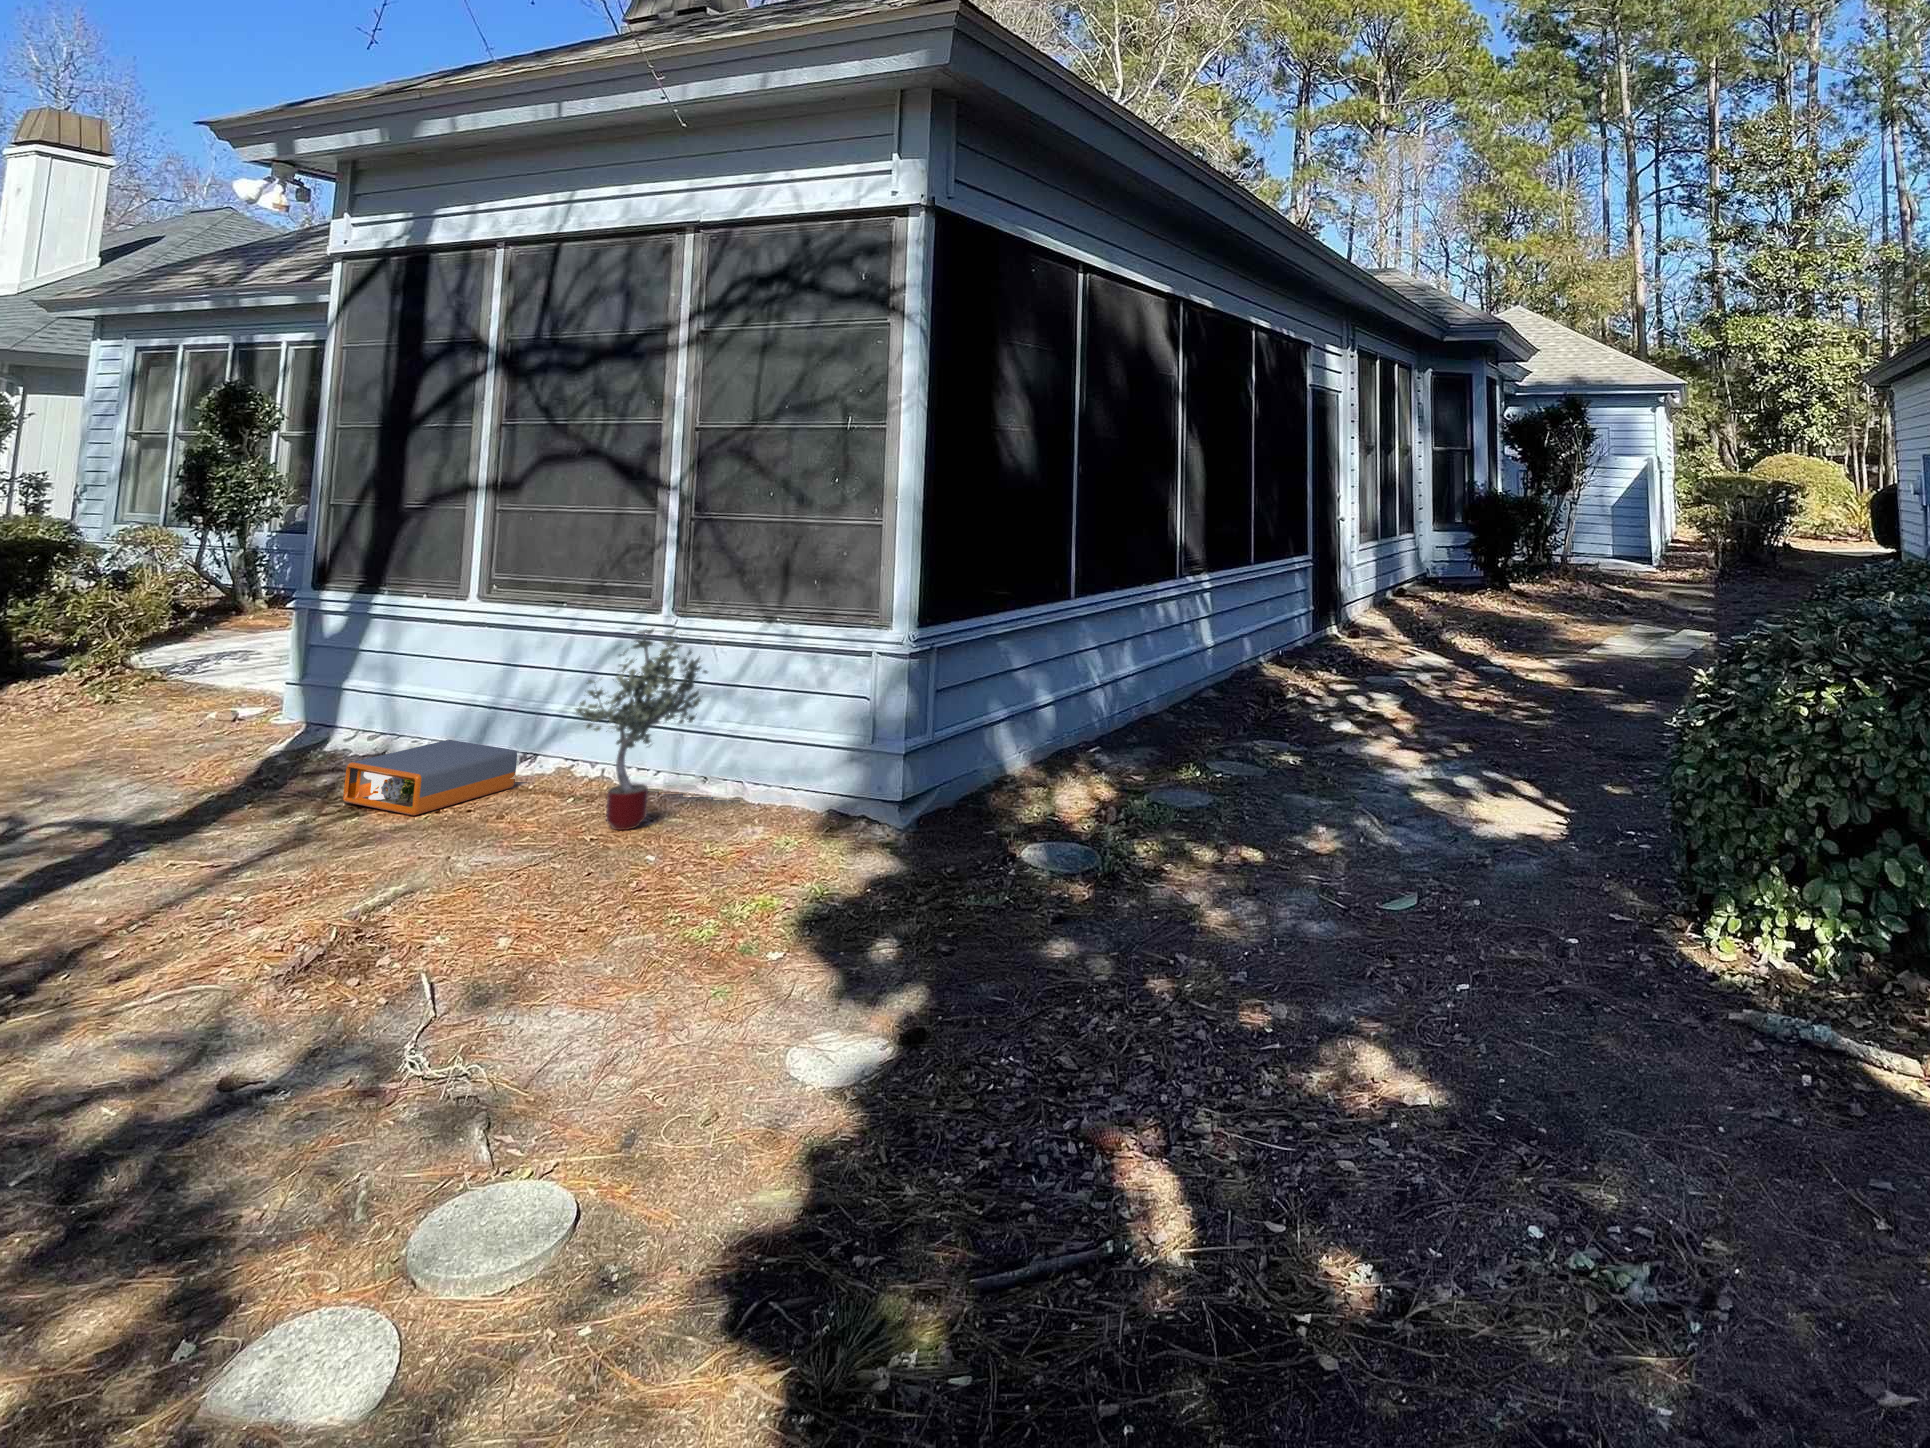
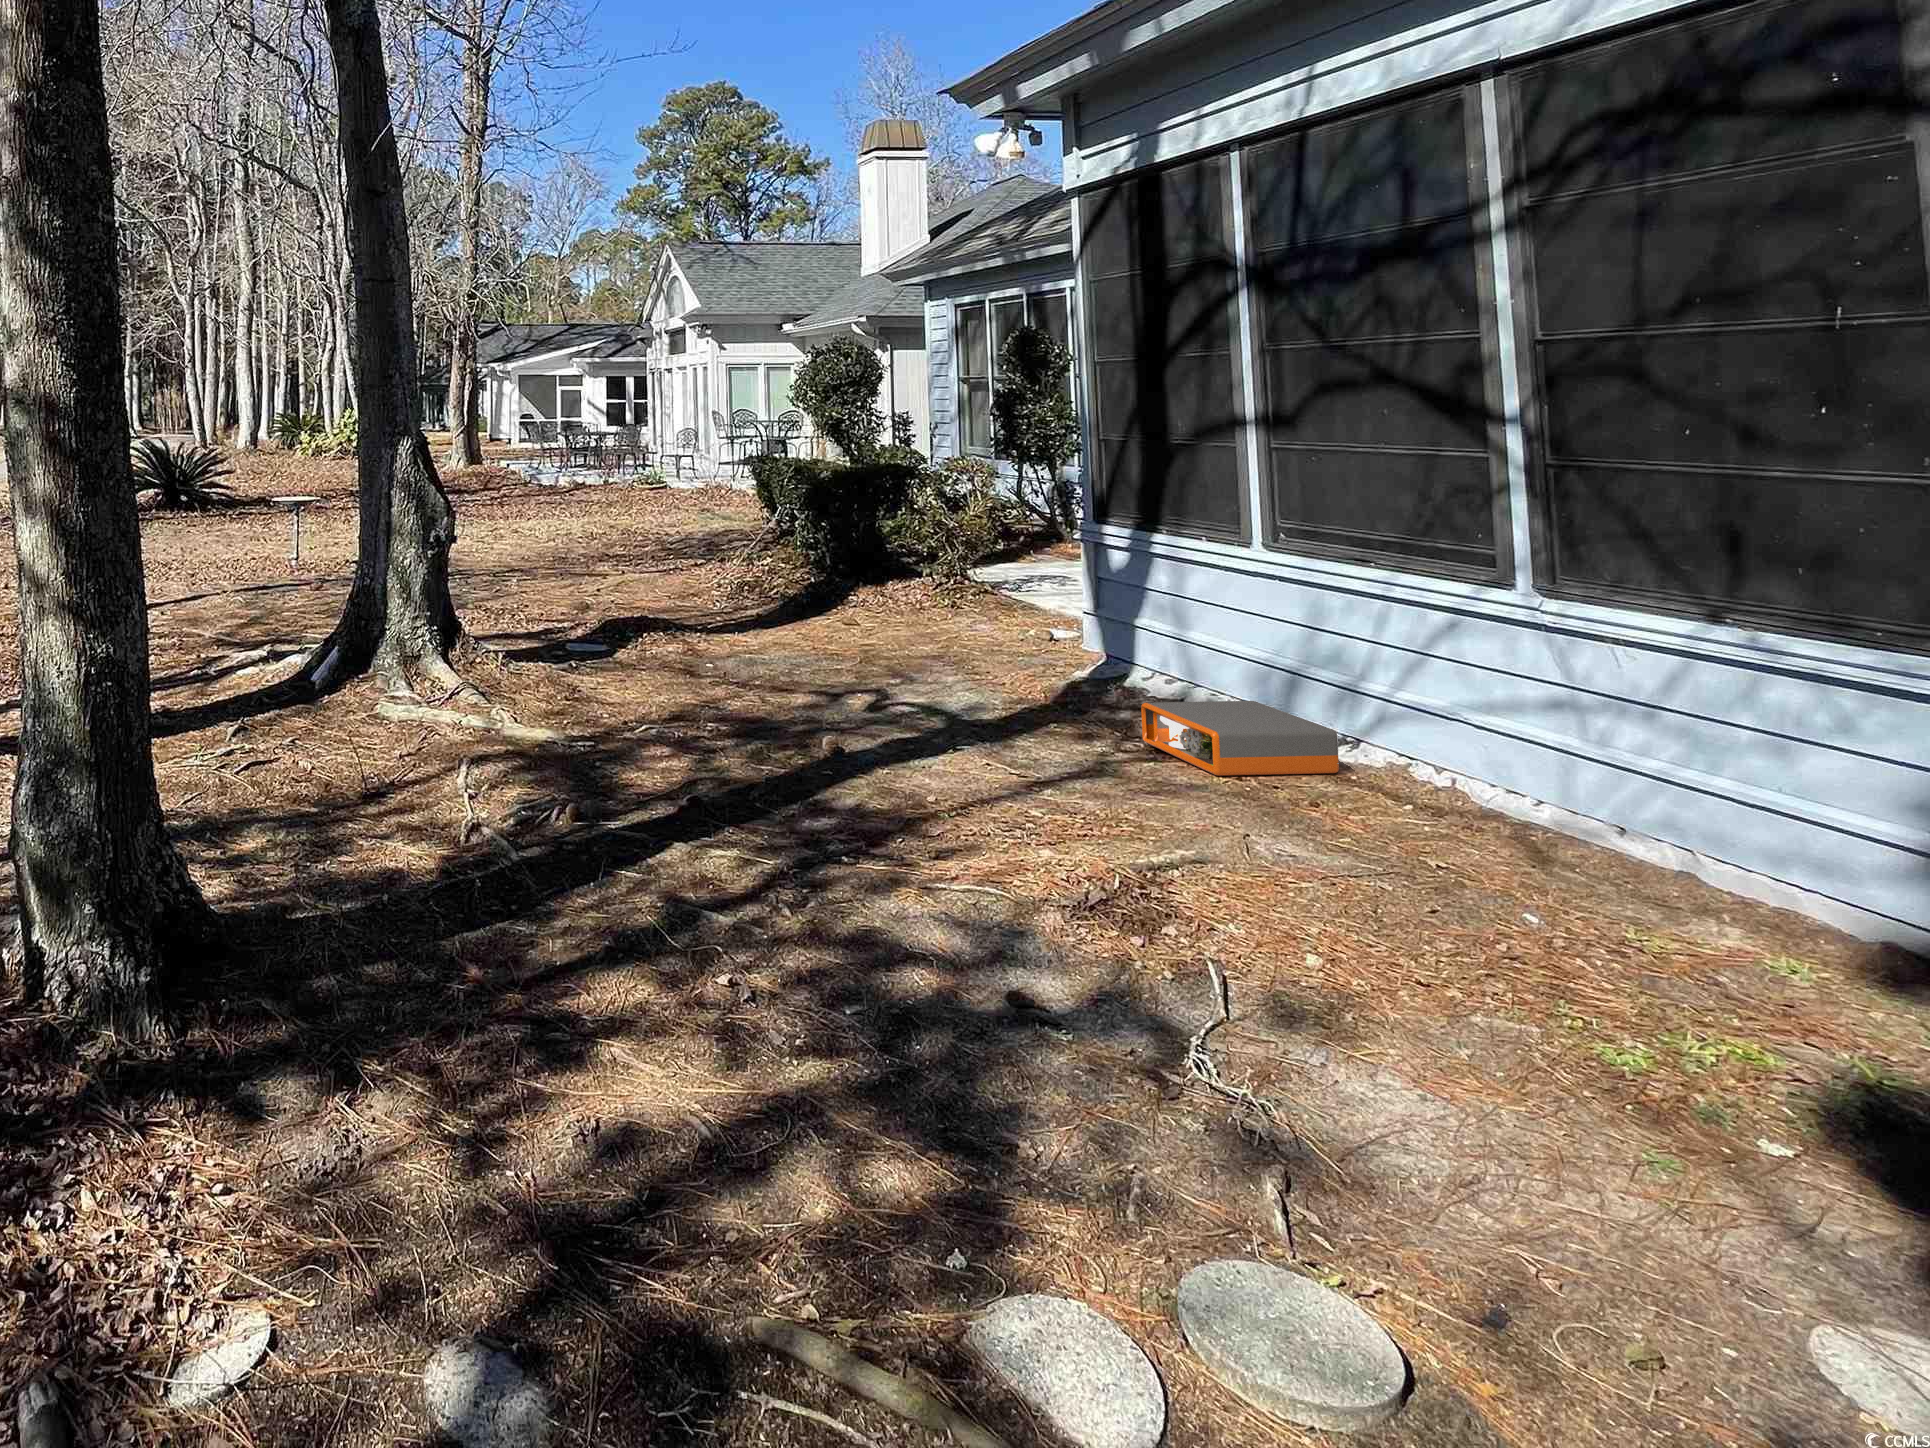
potted tree: present [576,629,708,830] -> none [1398,607,1610,871]

